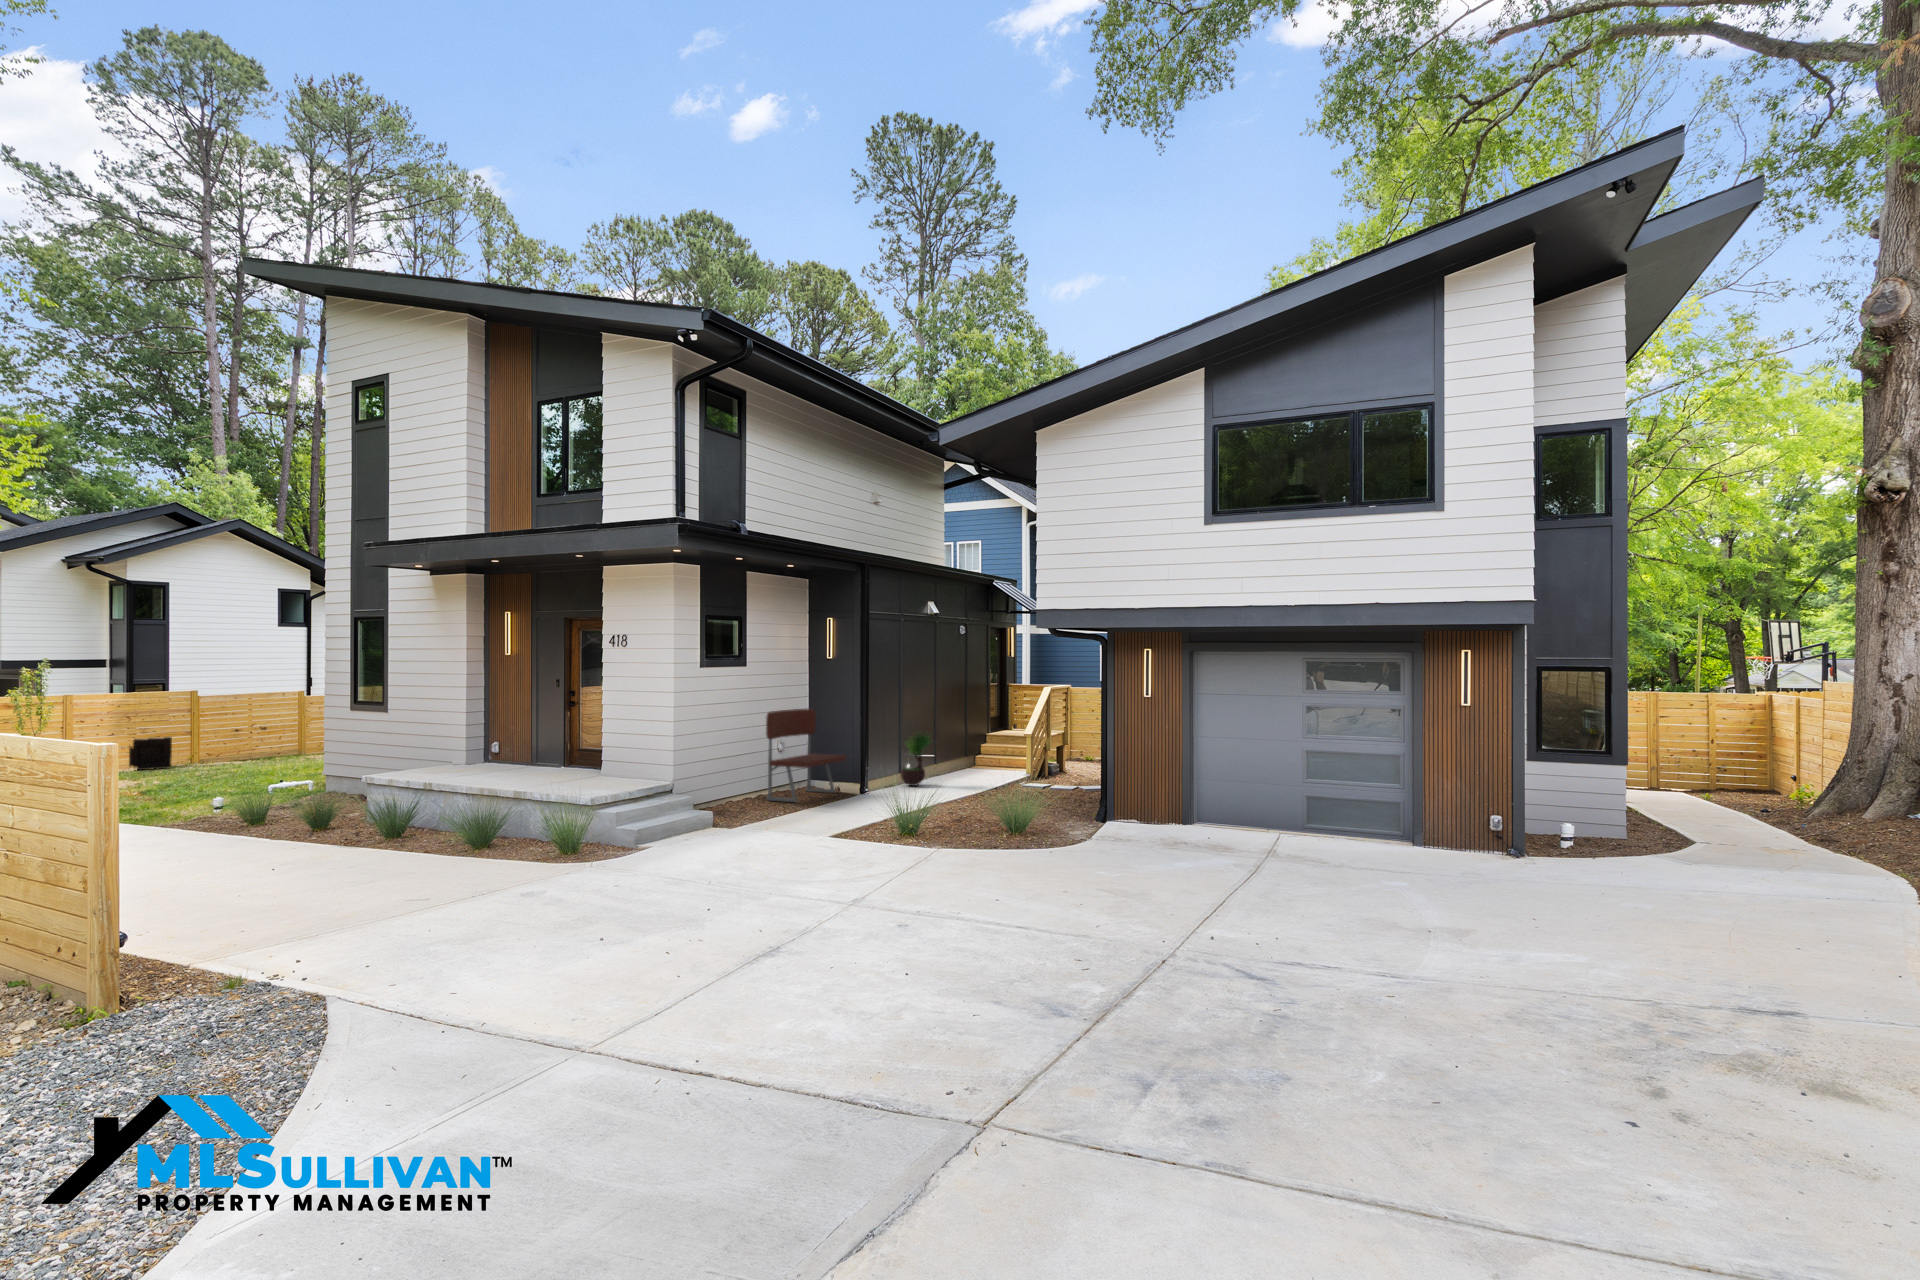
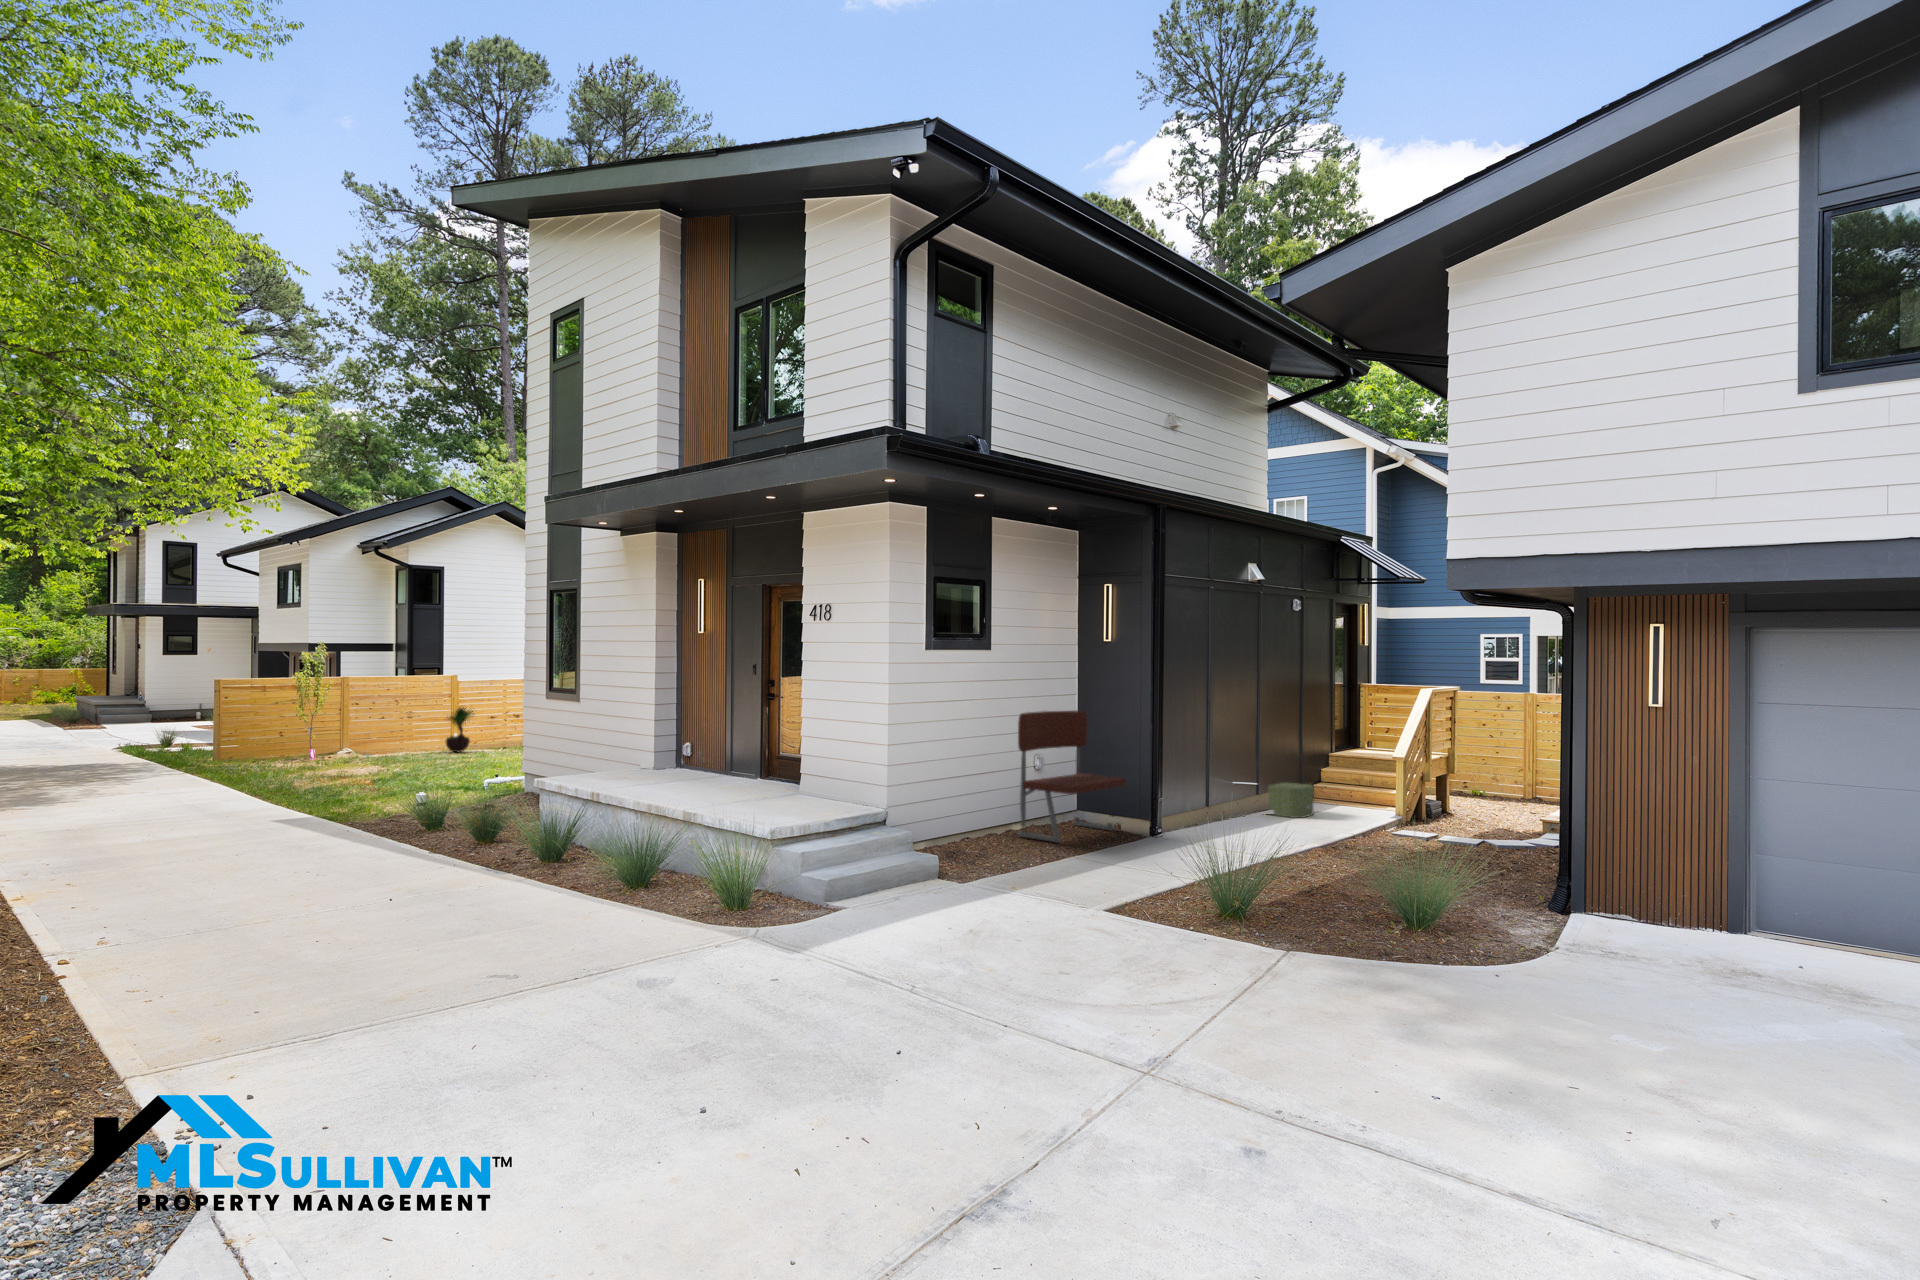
potted tree: present [901,734,929,786] -> present [446,707,474,752]
wooden crate: present [129,737,172,770] -> none [384,722,425,756]
storage box: none [939,754,974,778] -> present [1268,783,1314,818]

